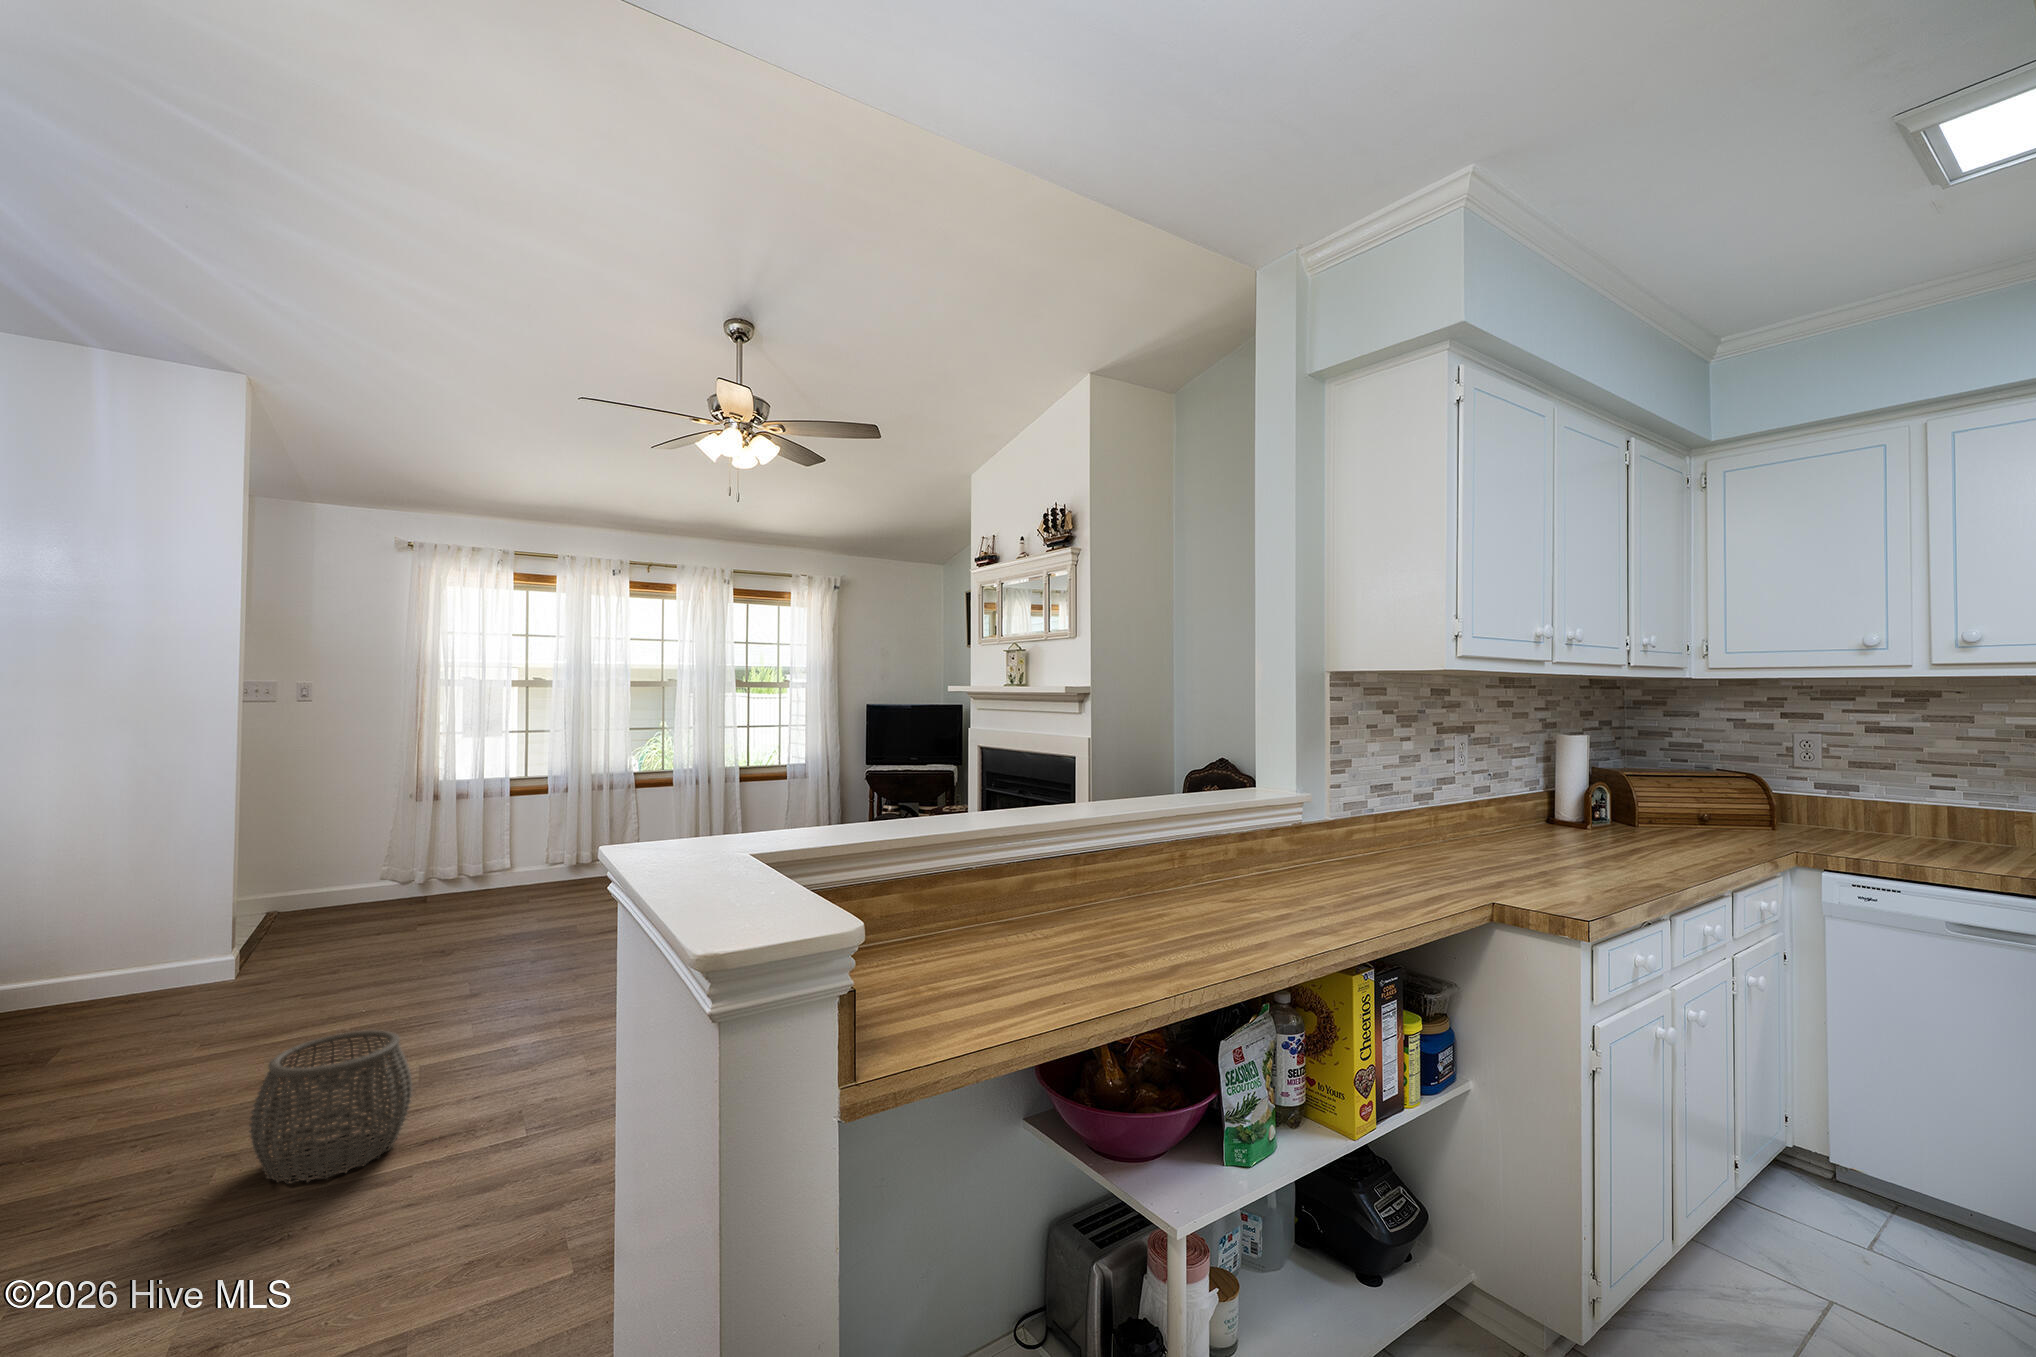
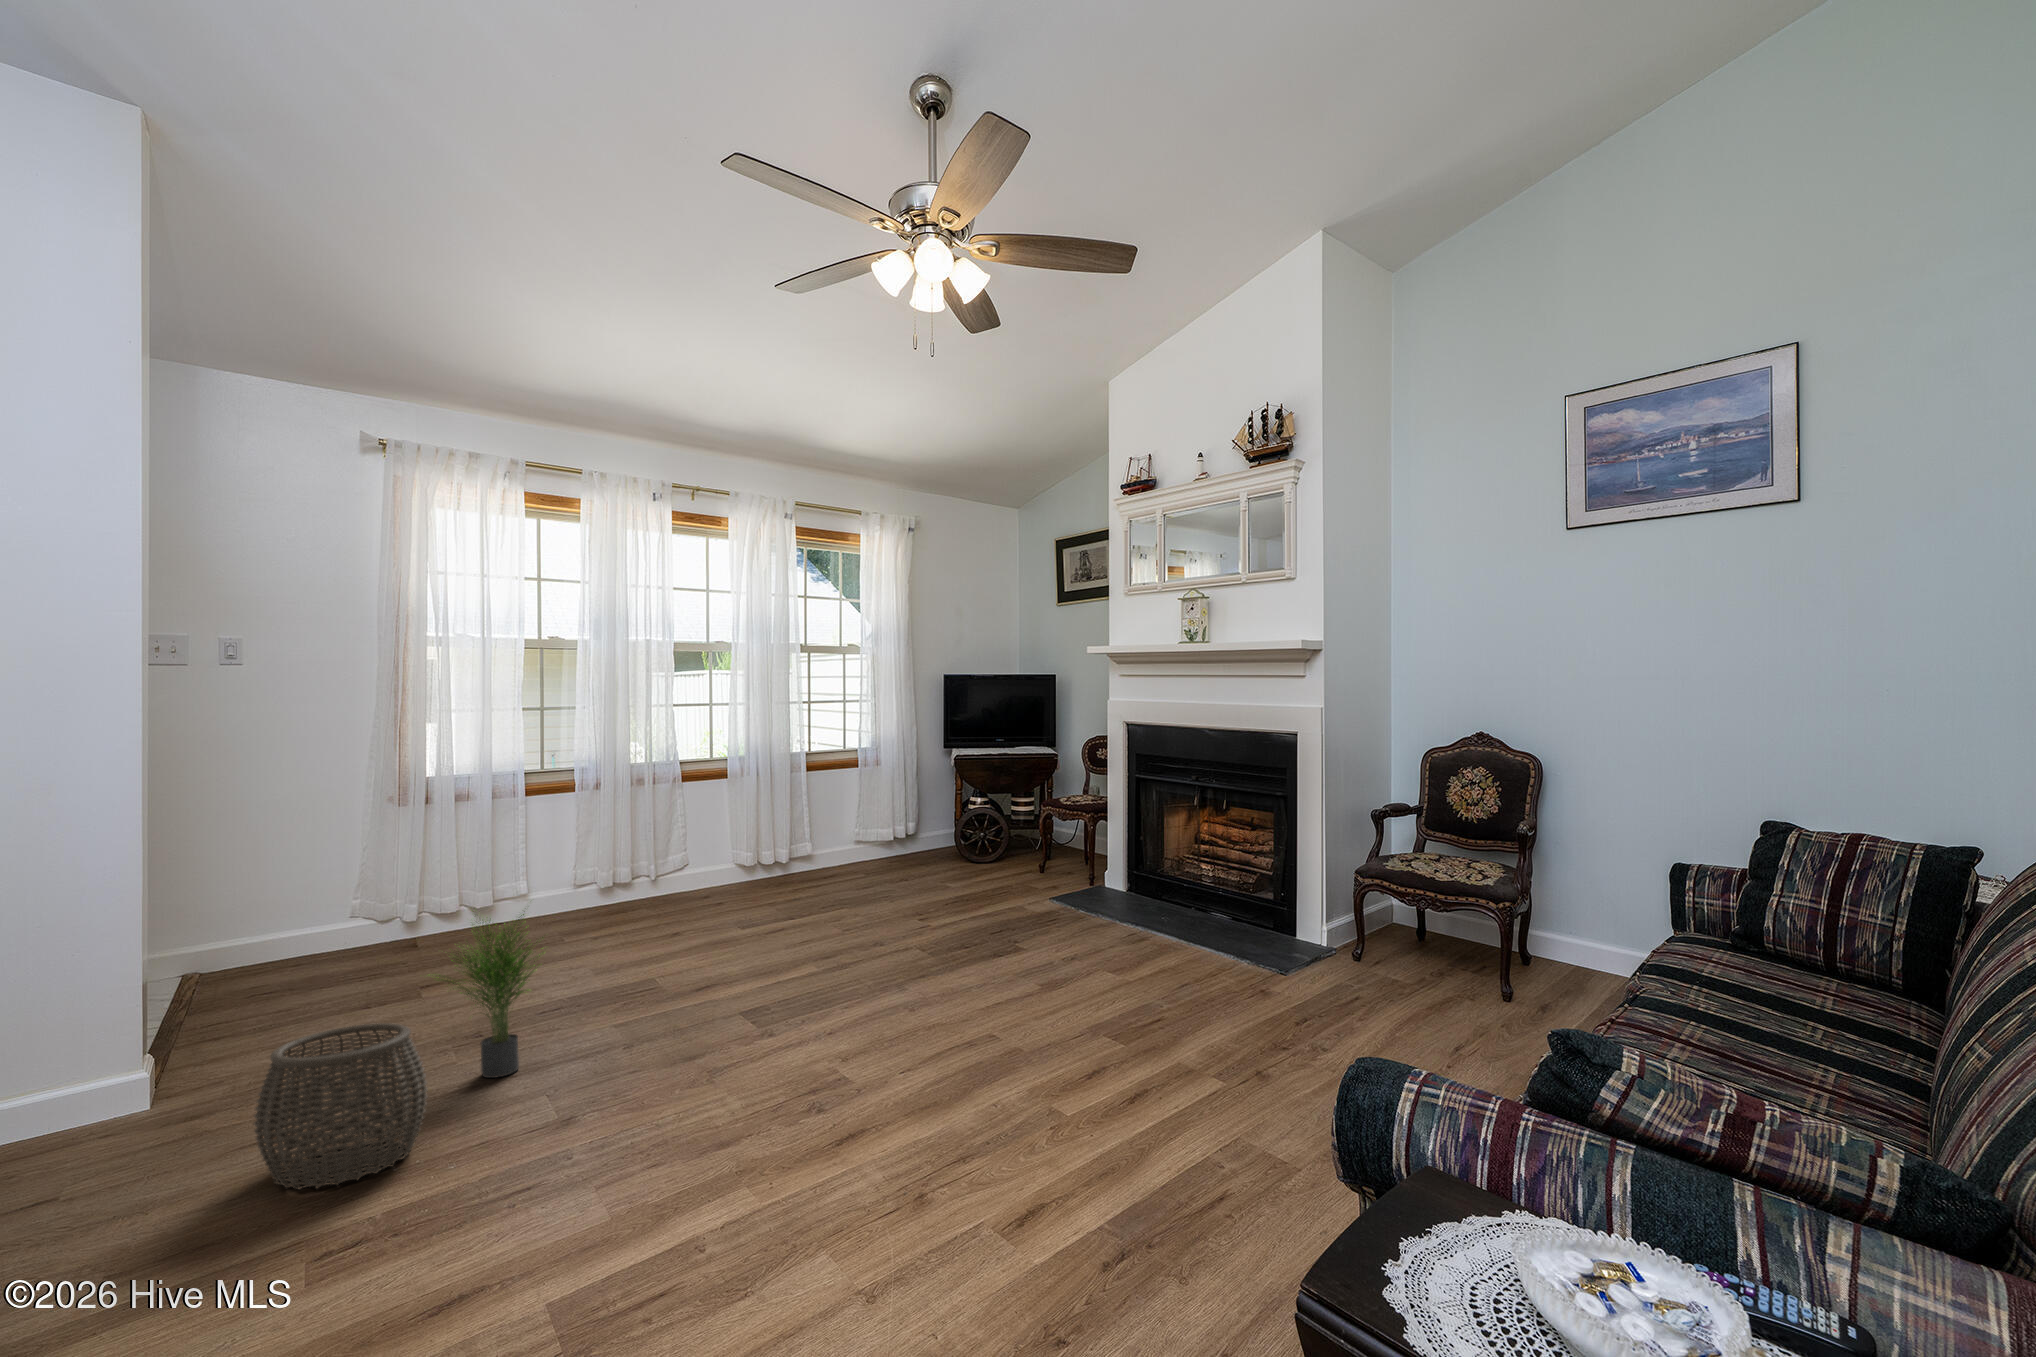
potted plant: none [402,913,527,1068] -> present [437,911,543,1078]

